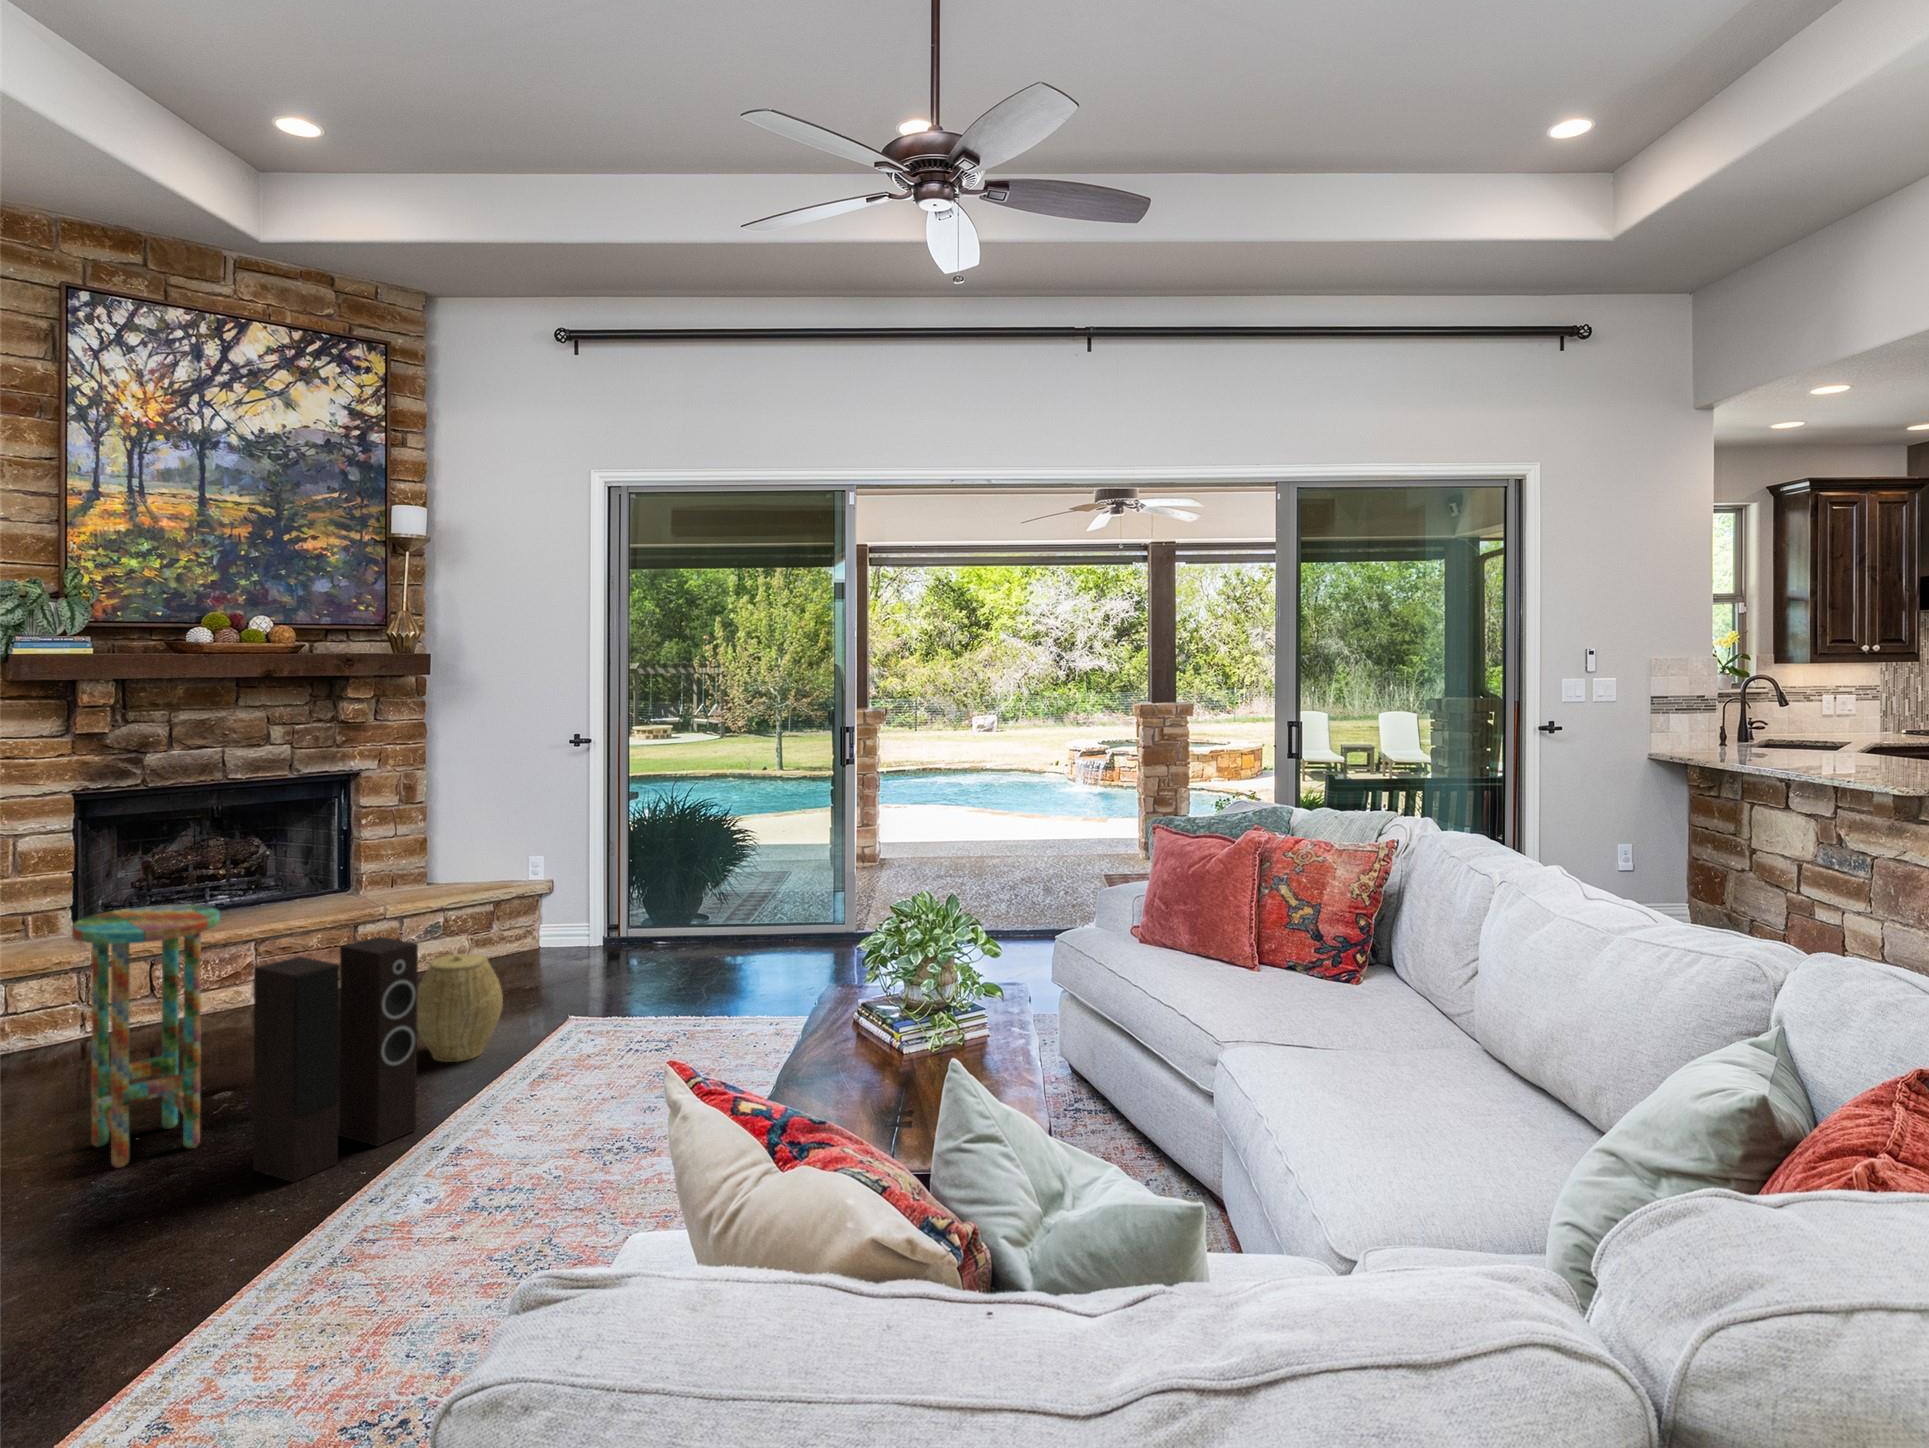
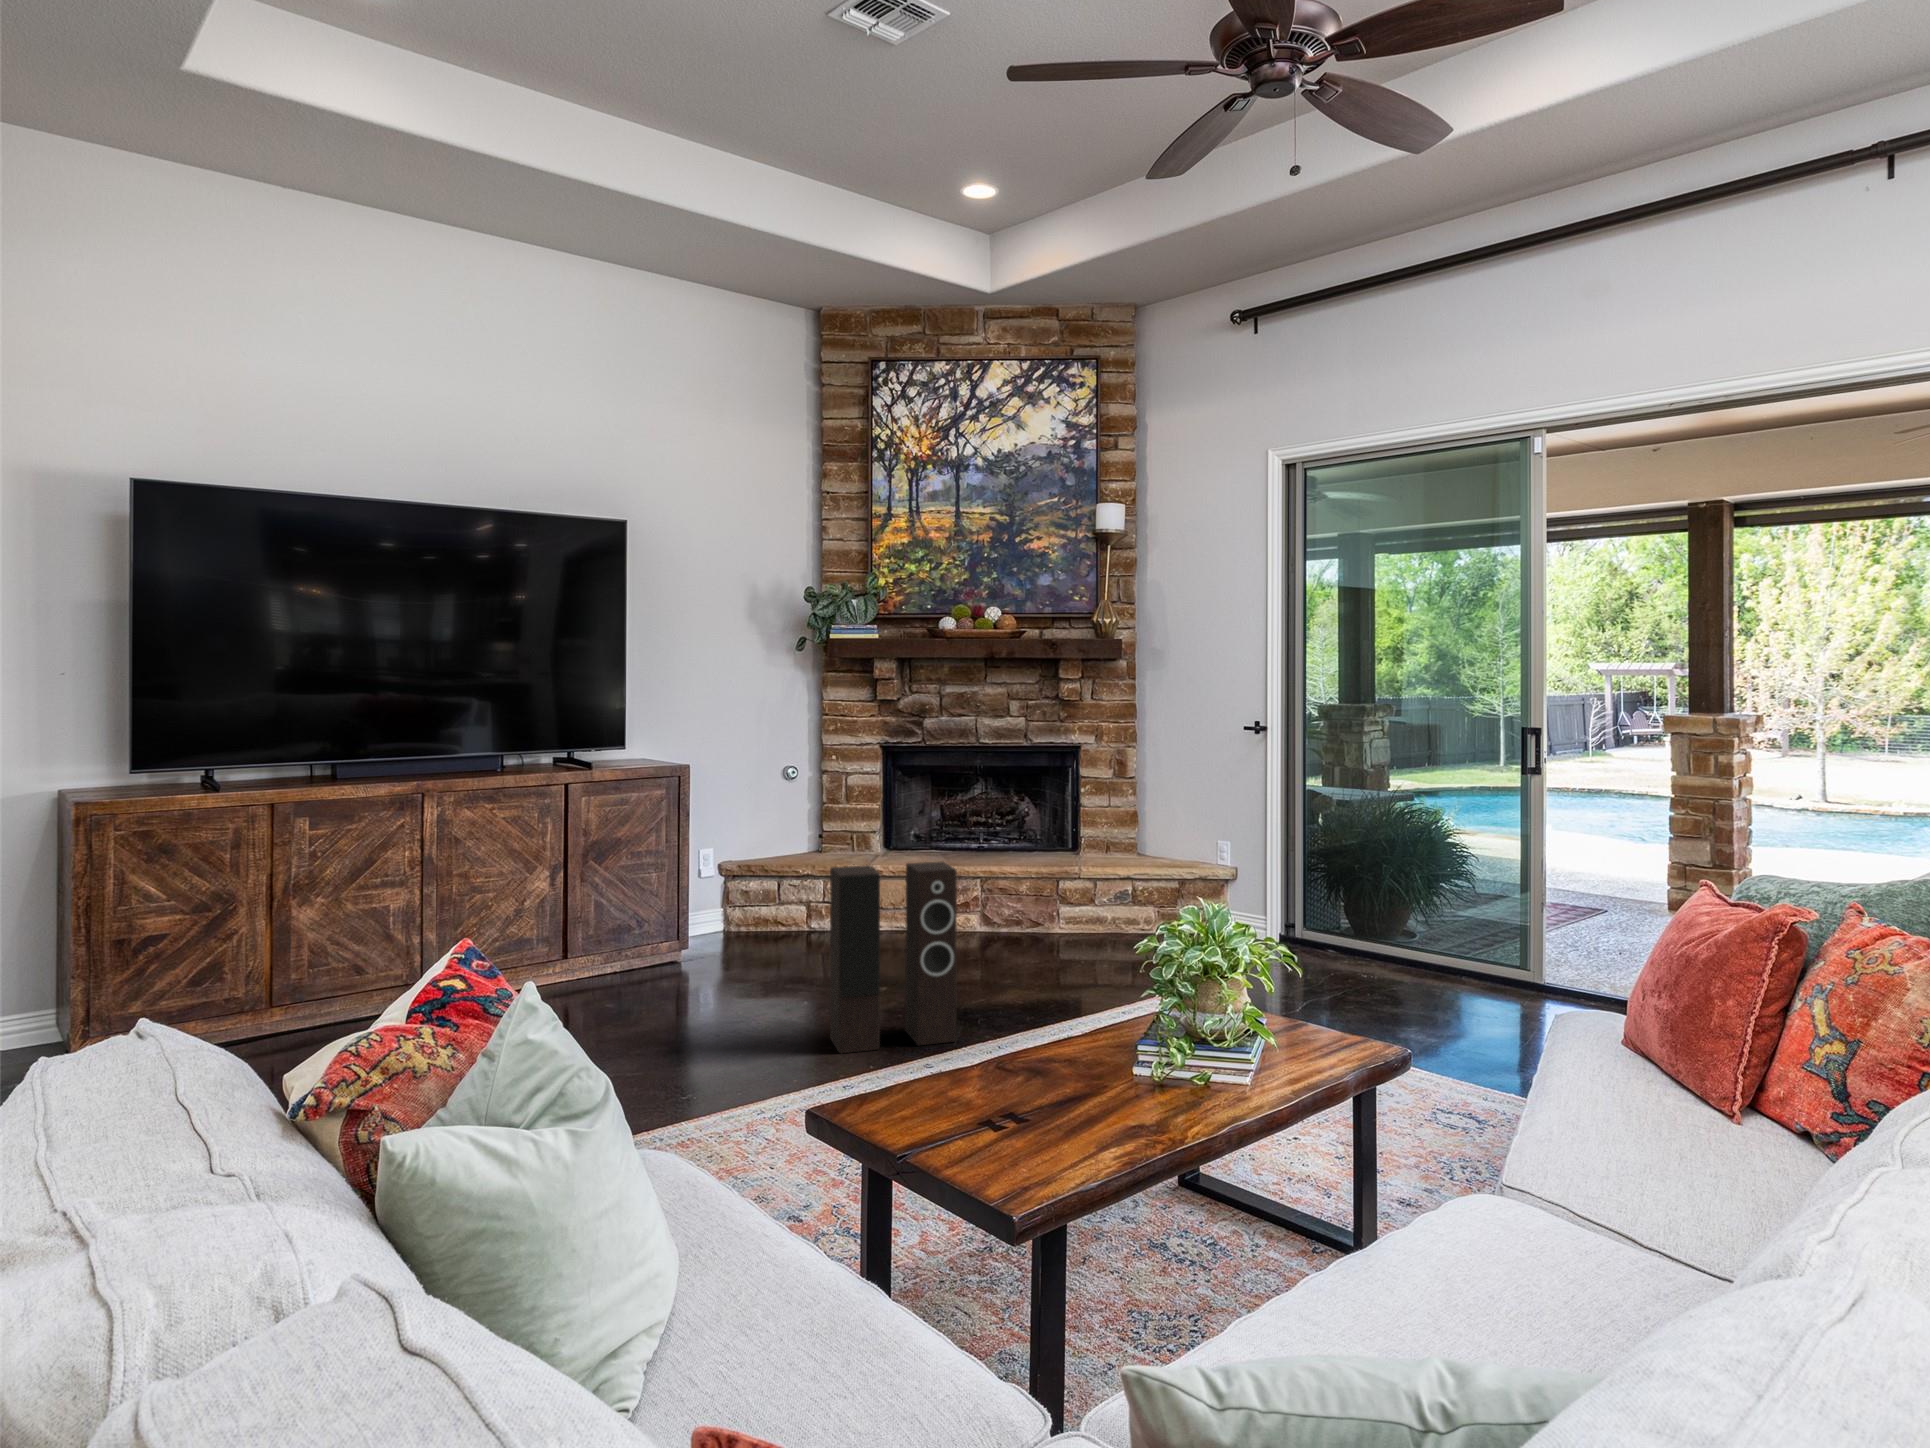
side table: present [72,905,220,1168] -> none [753,818,849,1015]
woven basket: present [417,954,503,1062] -> none [1021,901,1097,1002]

